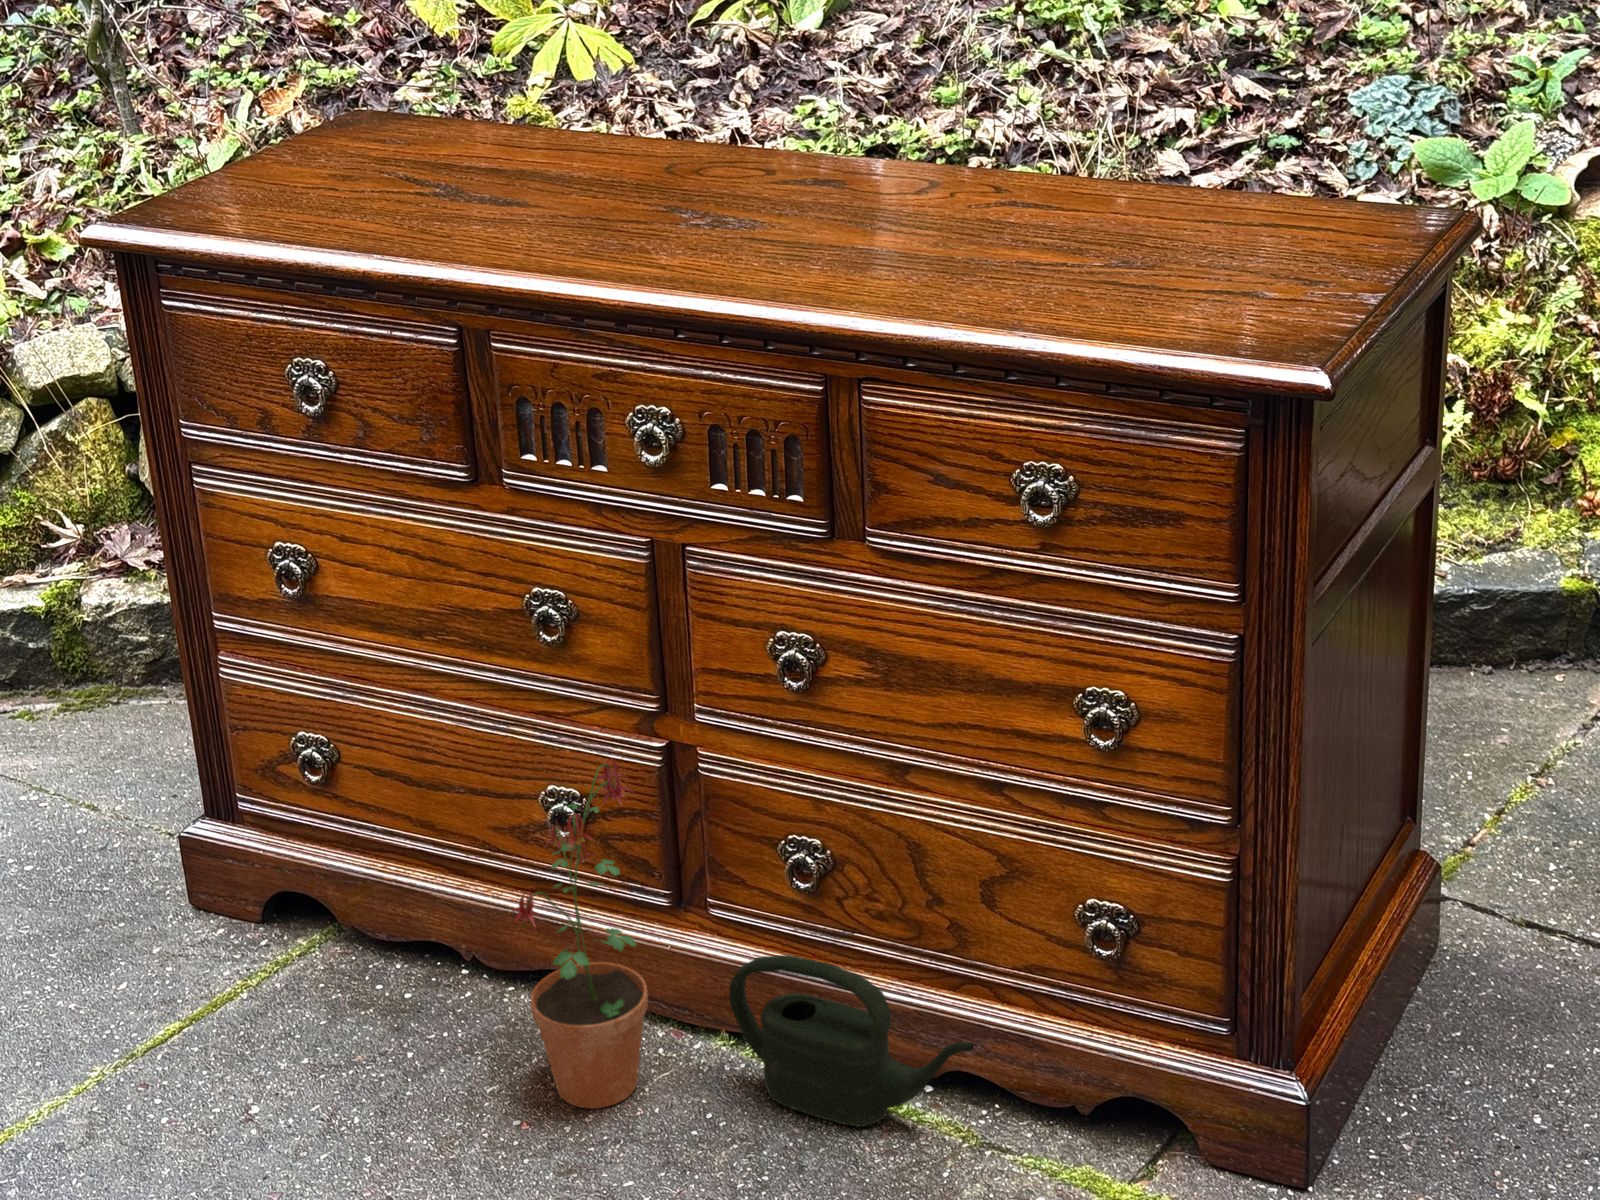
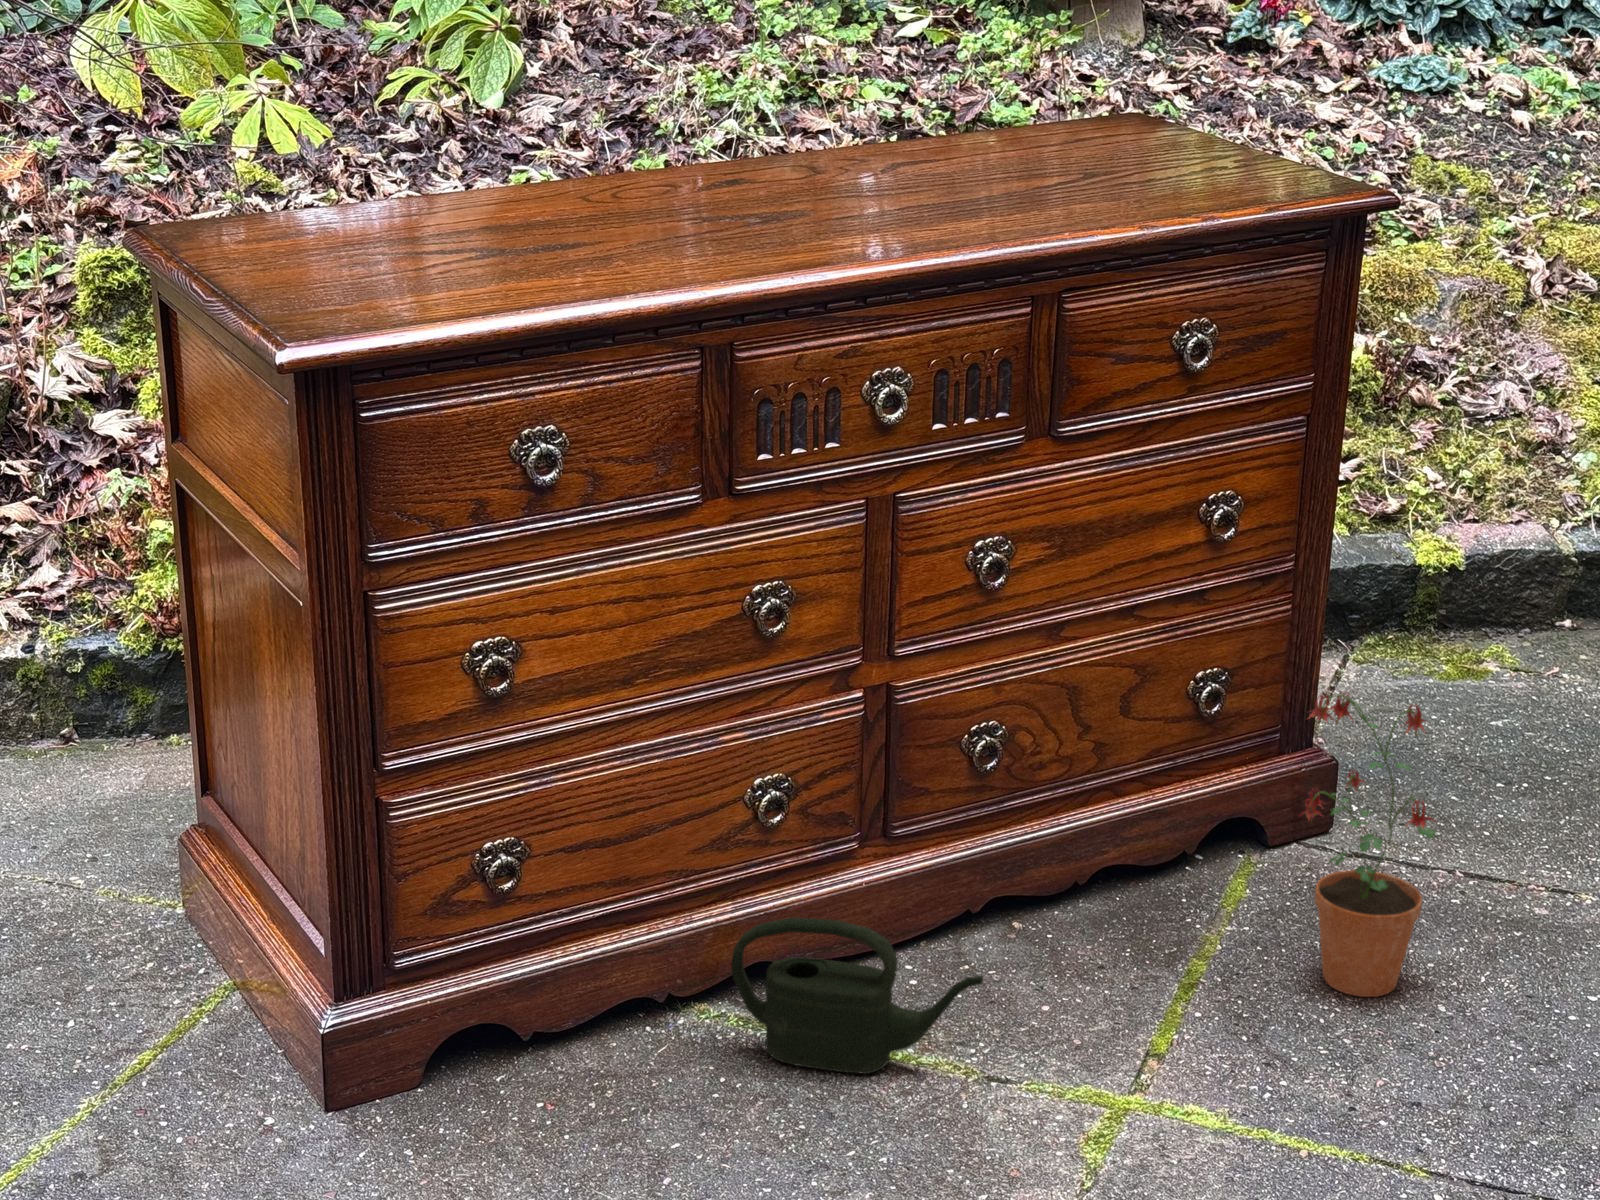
potted plant: present [509,759,648,1108] -> present [1303,692,1438,997]

